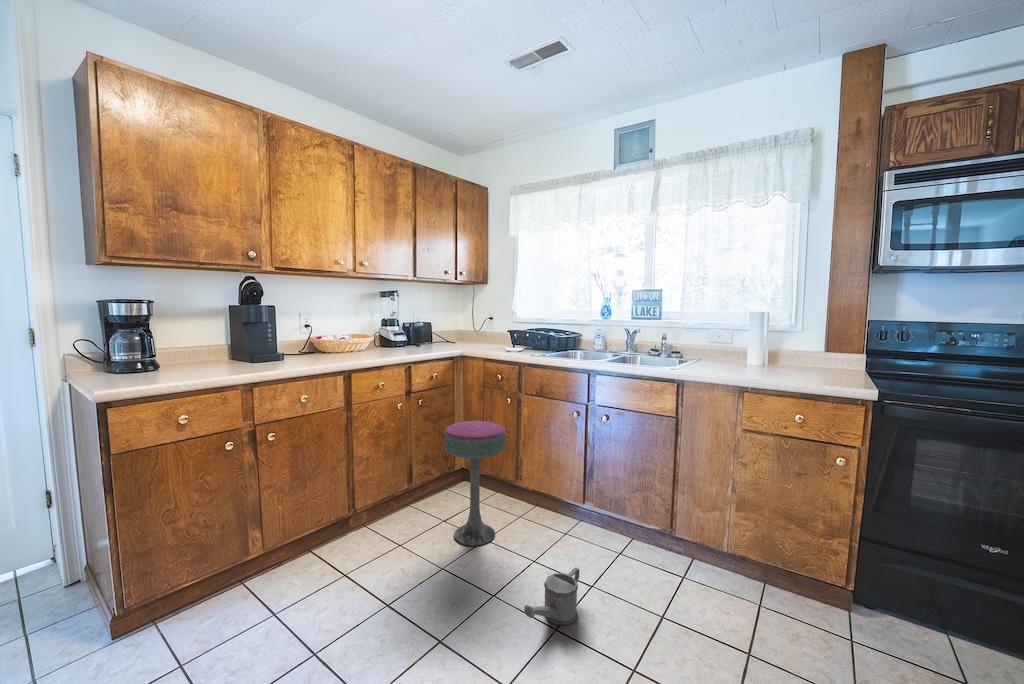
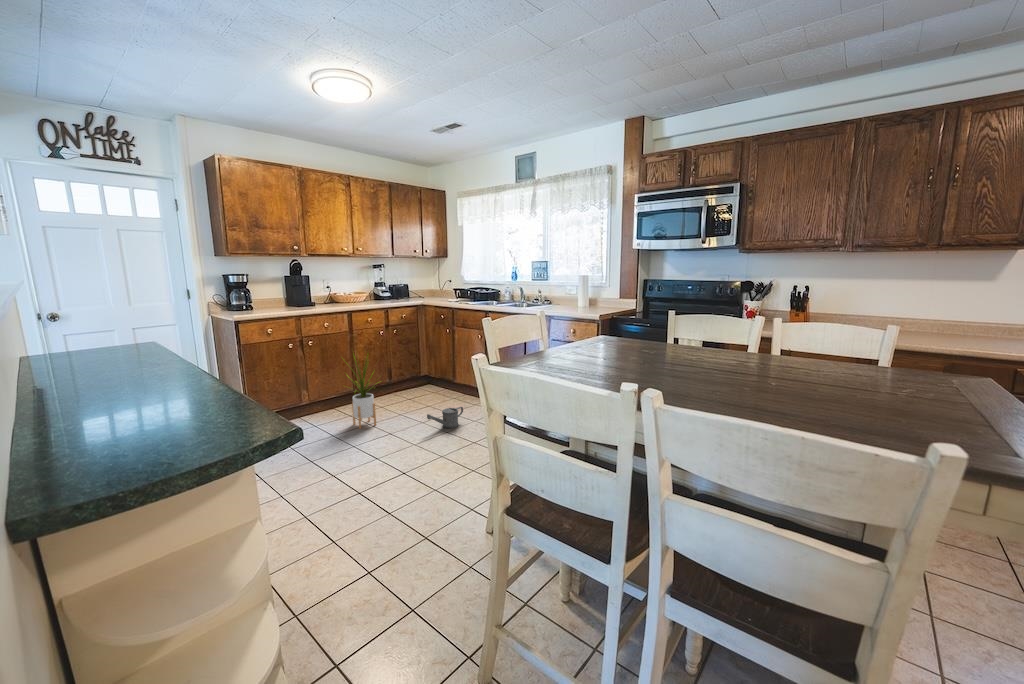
bar stool: present [444,421,506,546] -> none [403,341,438,406]
house plant: none [329,452,425,633] -> present [350,353,376,429]

